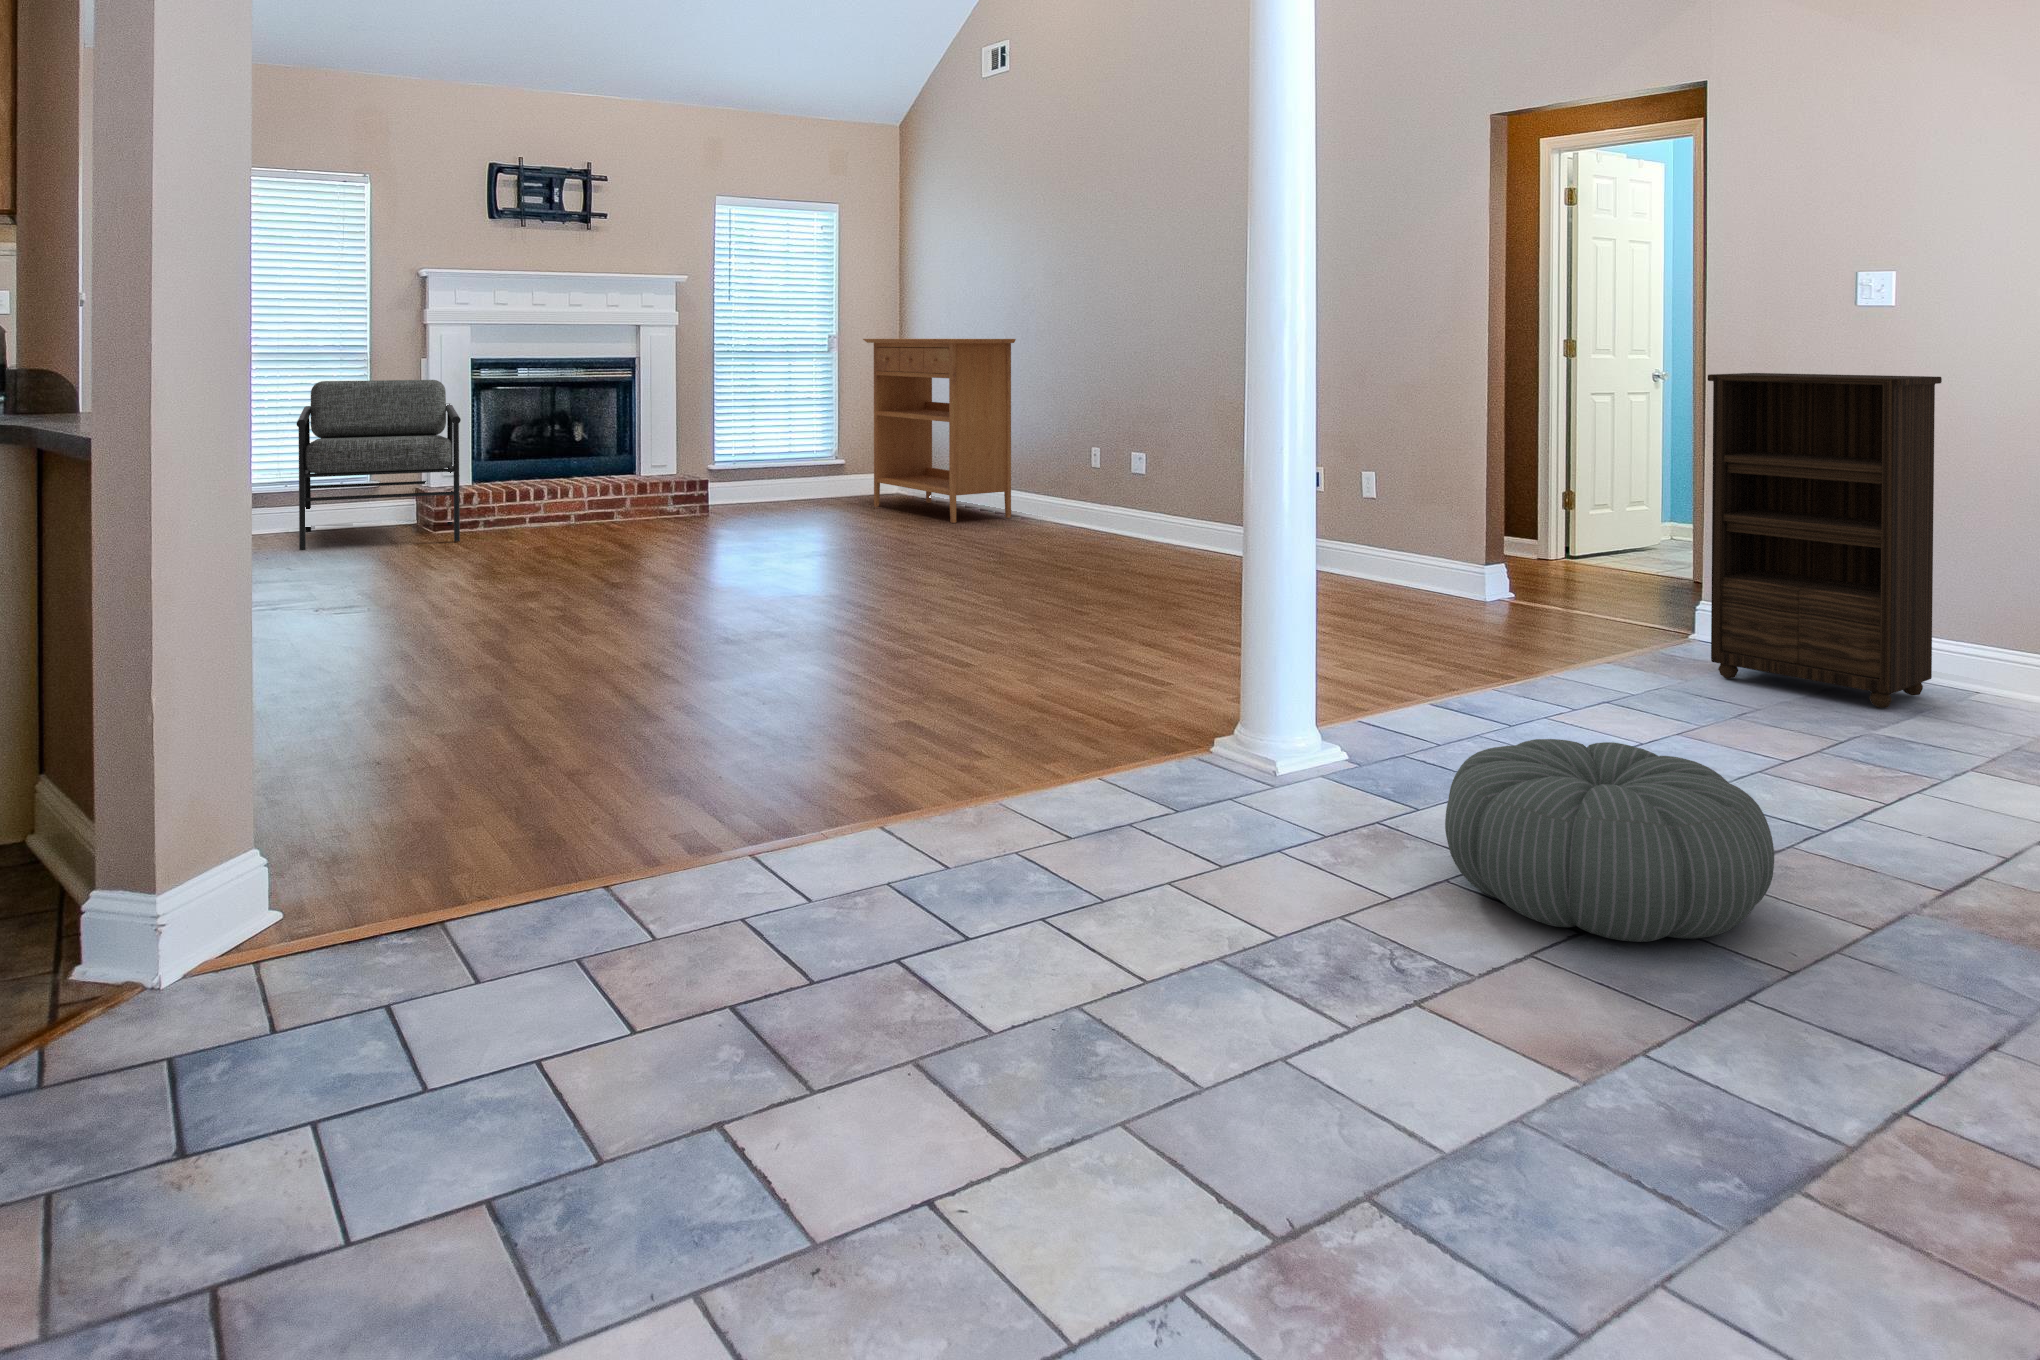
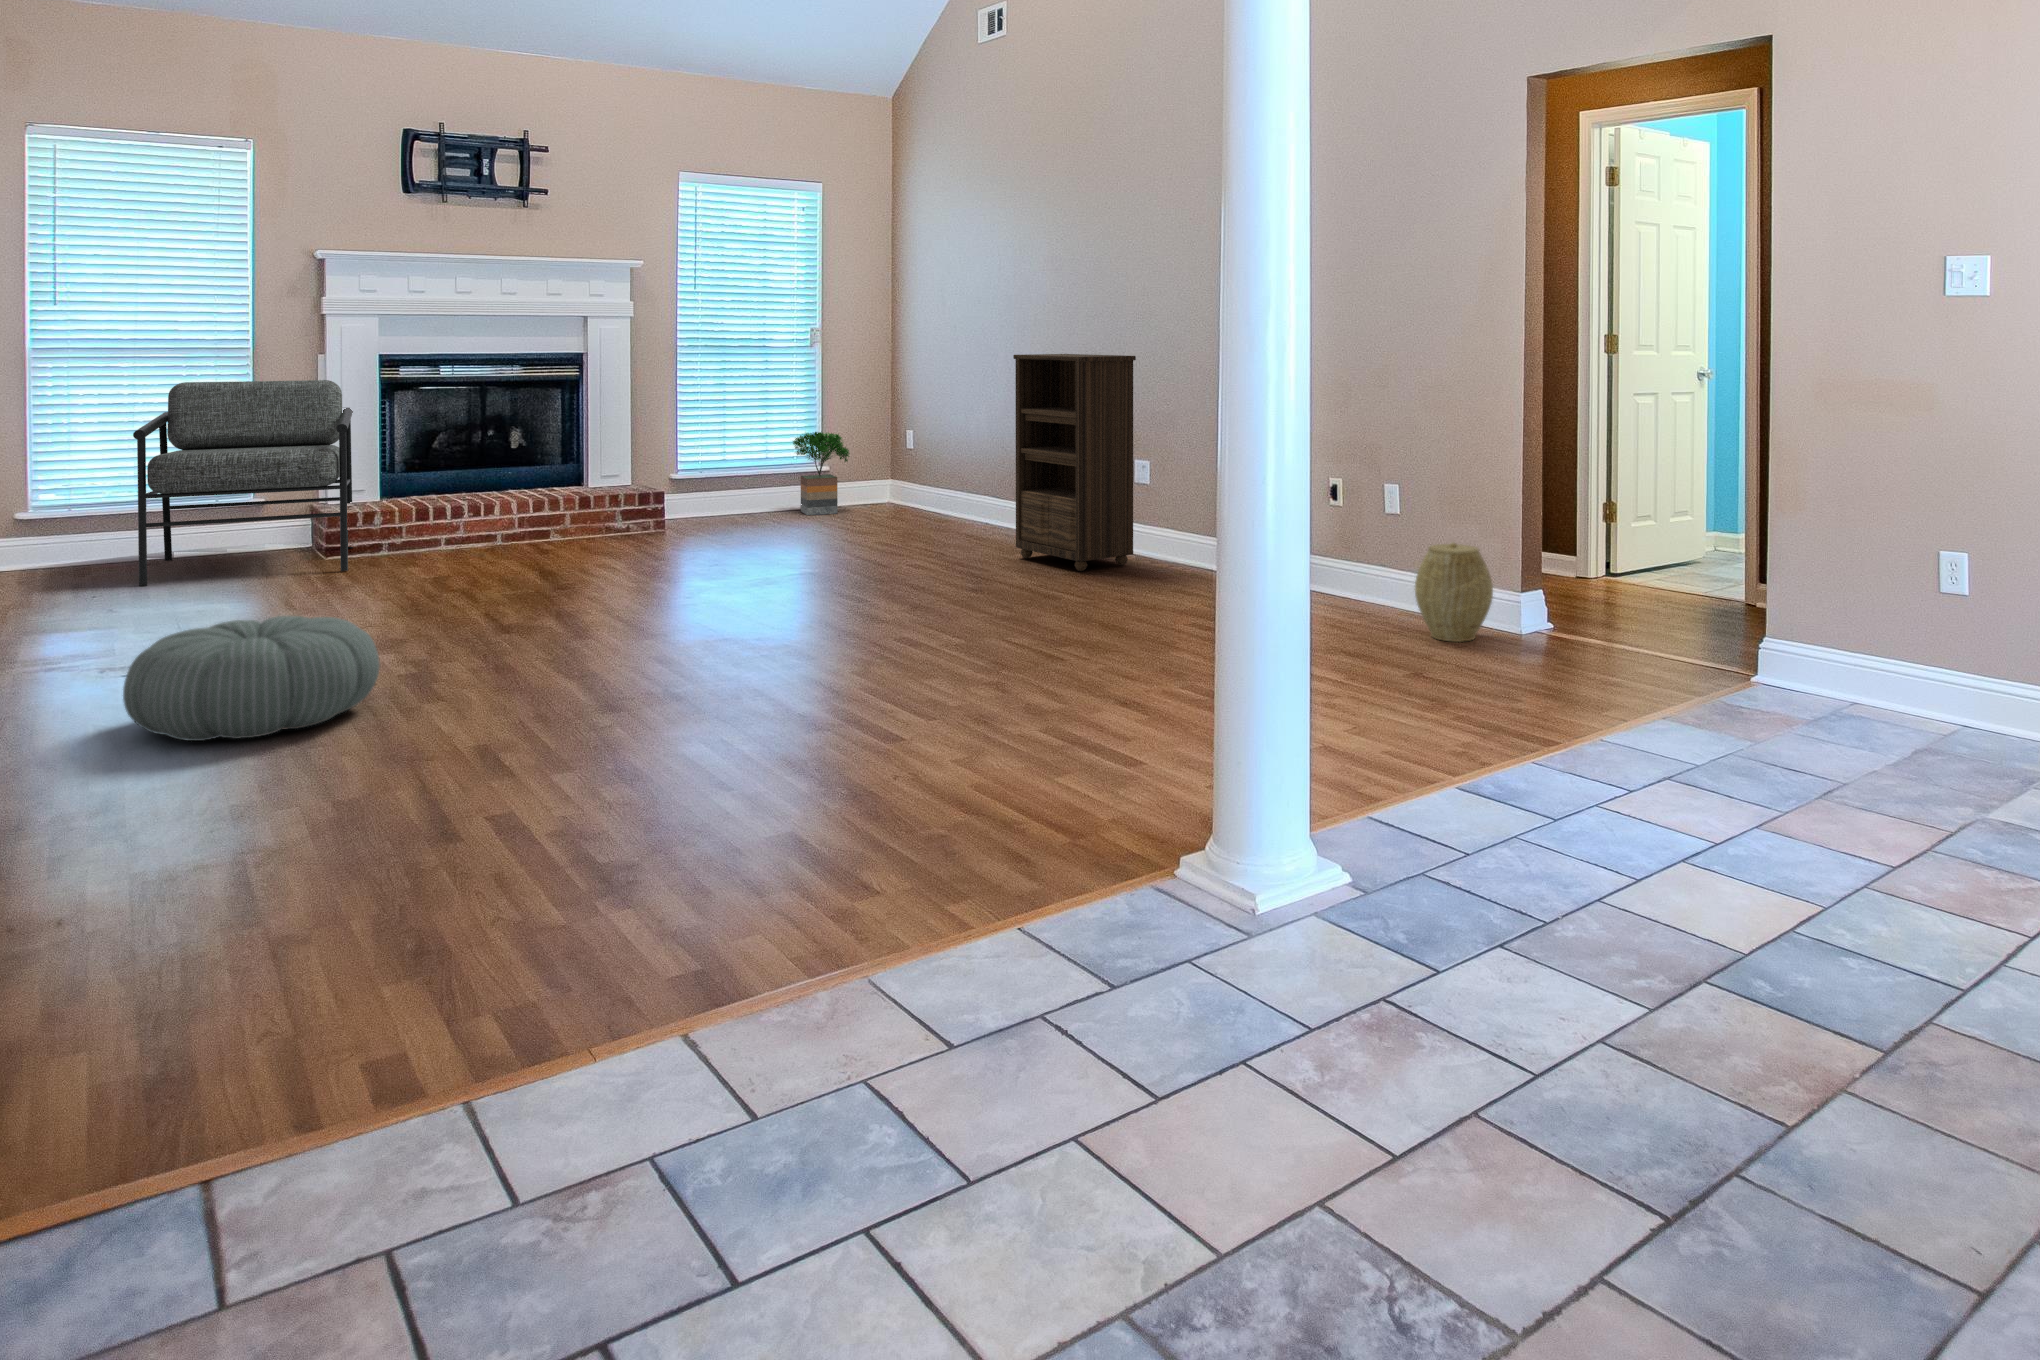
console table: present [863,339,1016,523] -> none [847,332,1015,539]
bookshelf: present [1708,373,1942,708] -> present [1013,354,1136,571]
potted tree: none [811,427,864,503] -> present [793,432,850,515]
woven basket: none [1388,520,1458,606] -> present [1415,542,1493,642]
pouf: present [1445,739,1774,942] -> present [123,616,380,741]

